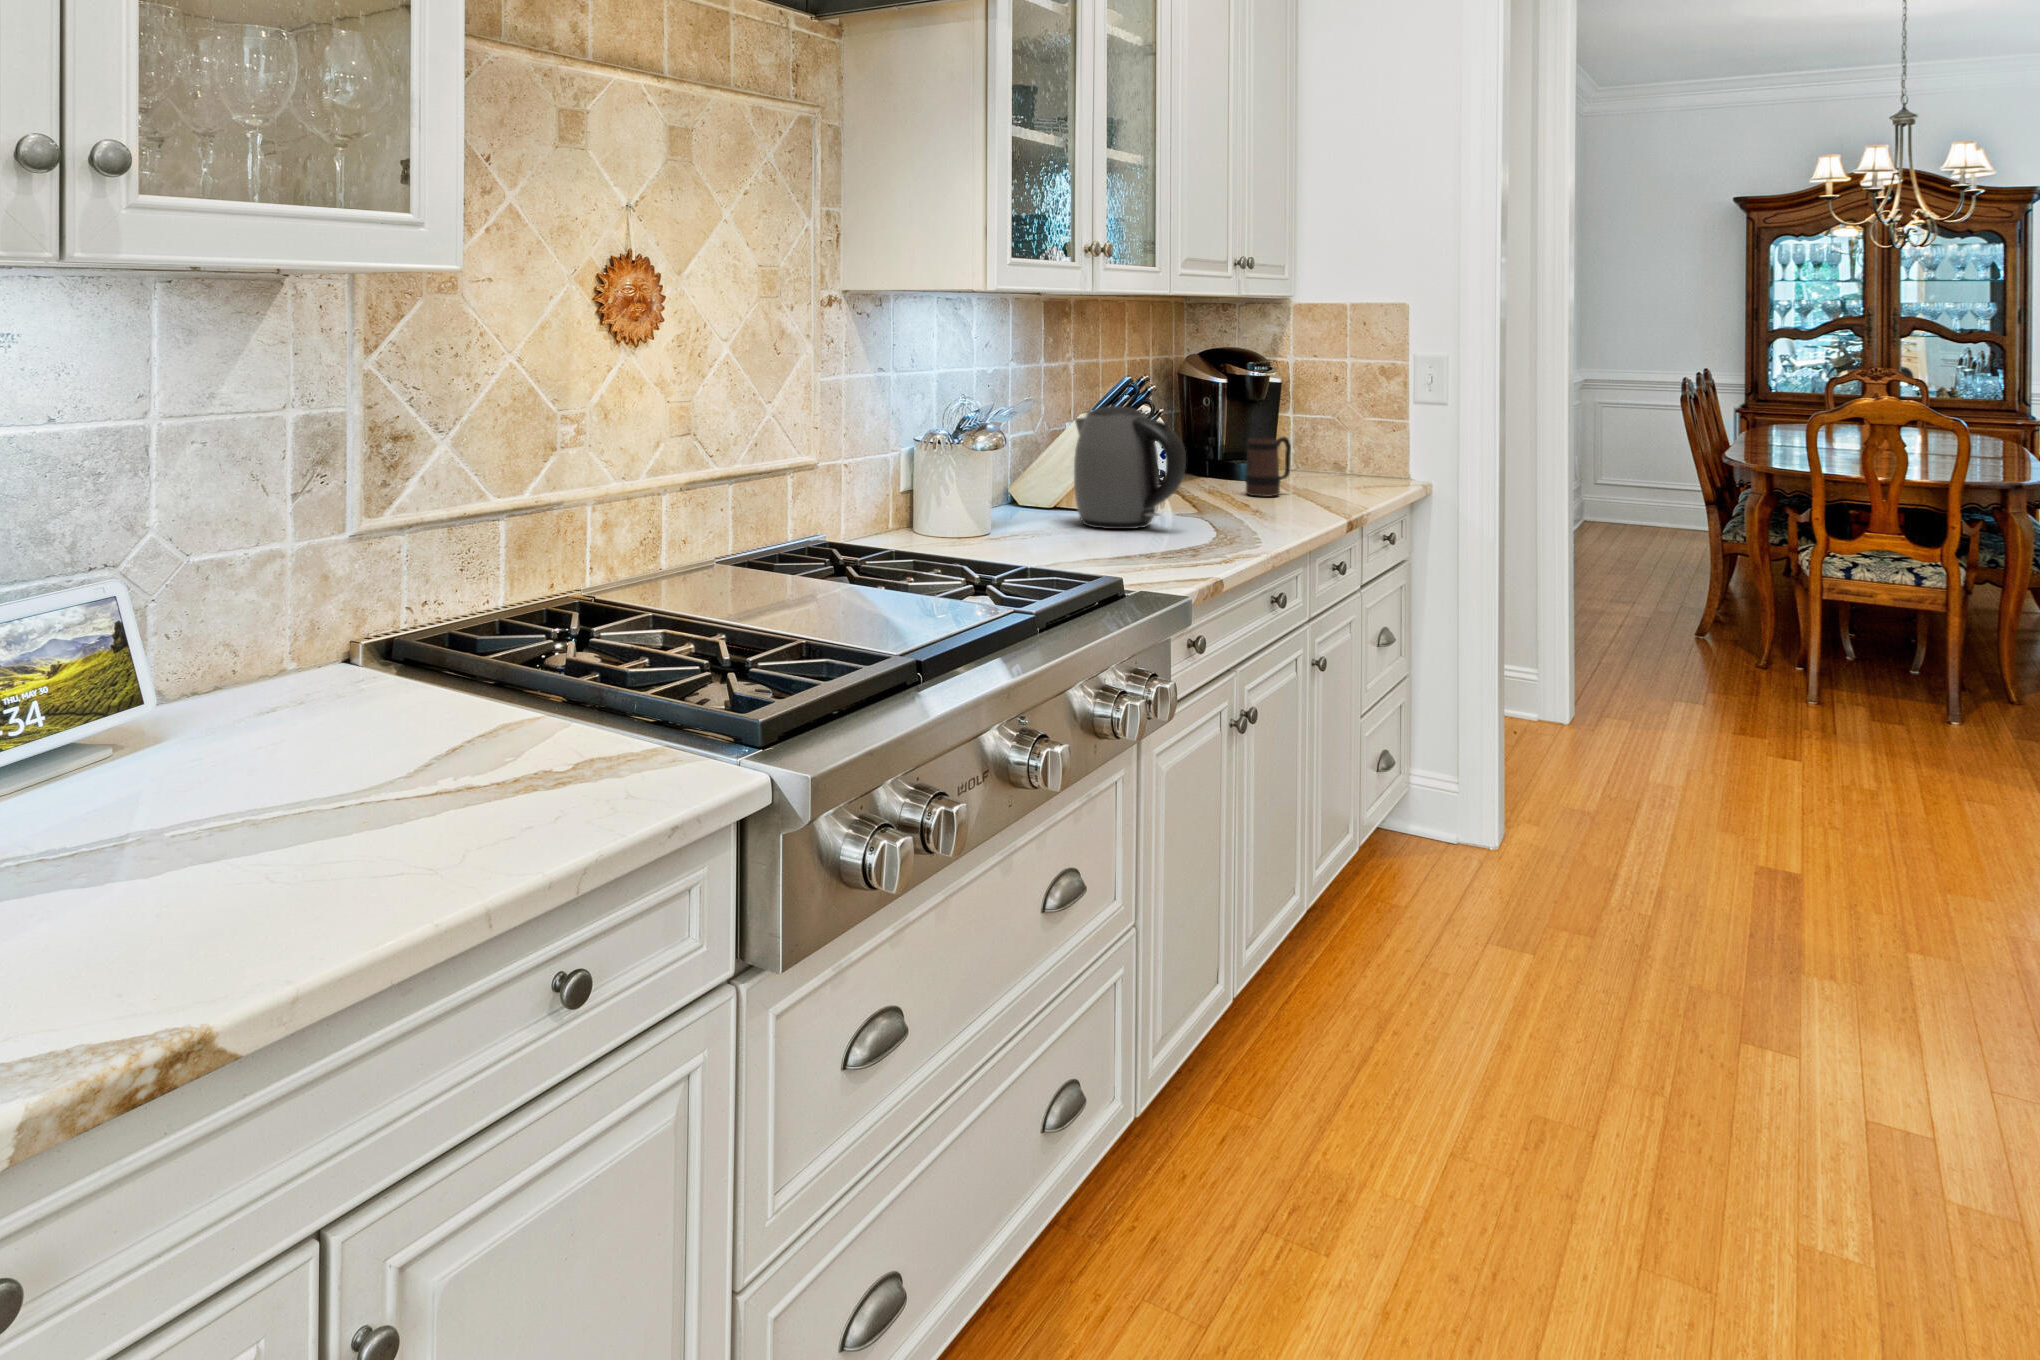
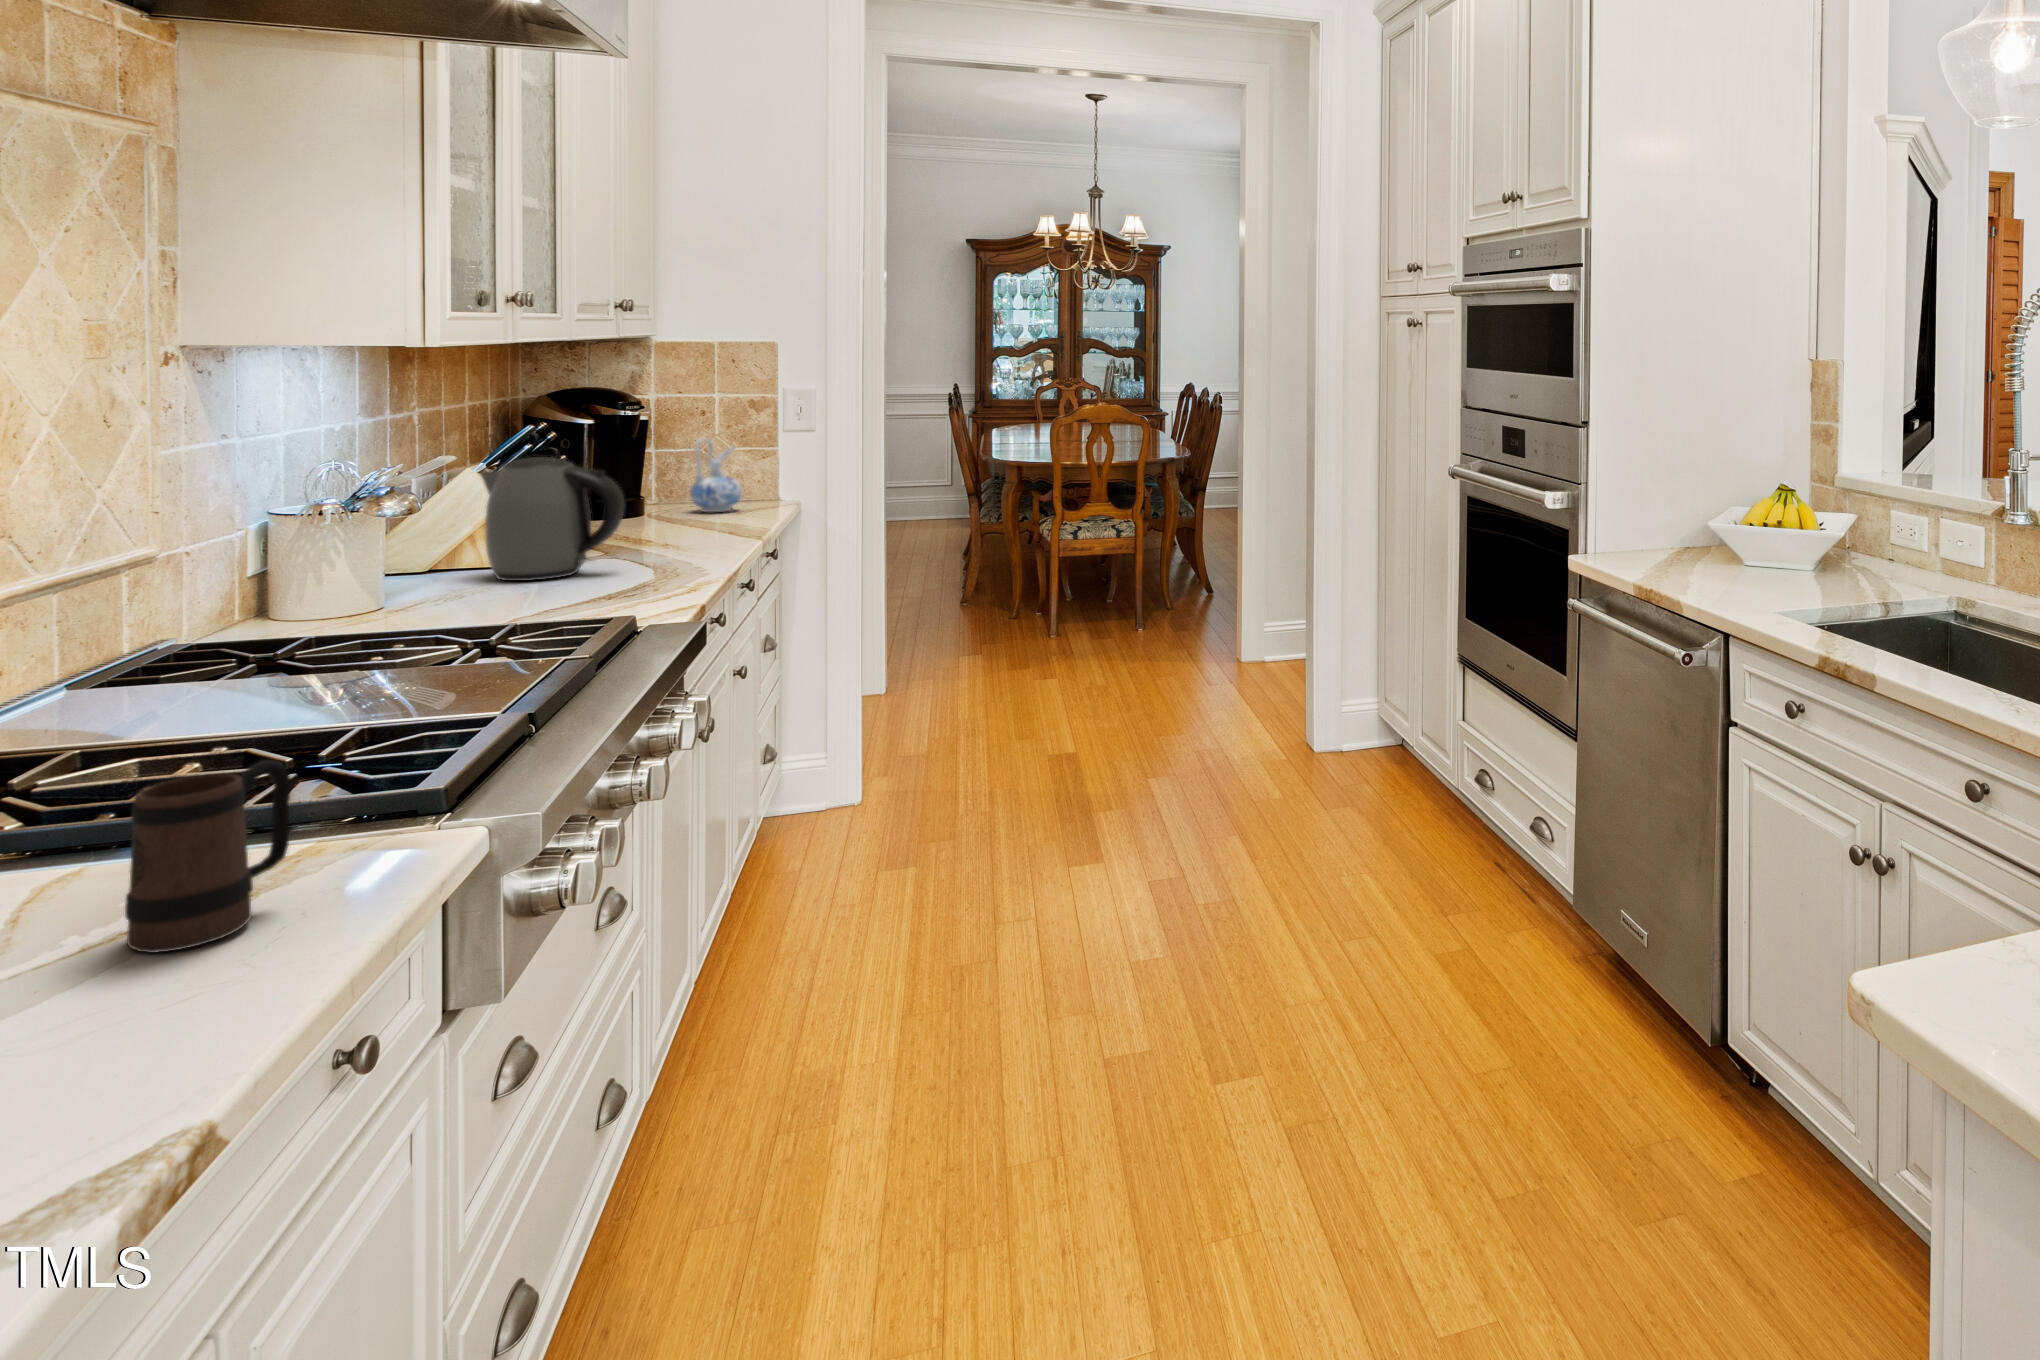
ceramic pitcher: none [1314,404,1365,485] -> present [690,438,742,512]
mug: present [1245,437,1291,497] -> present [125,760,291,953]

